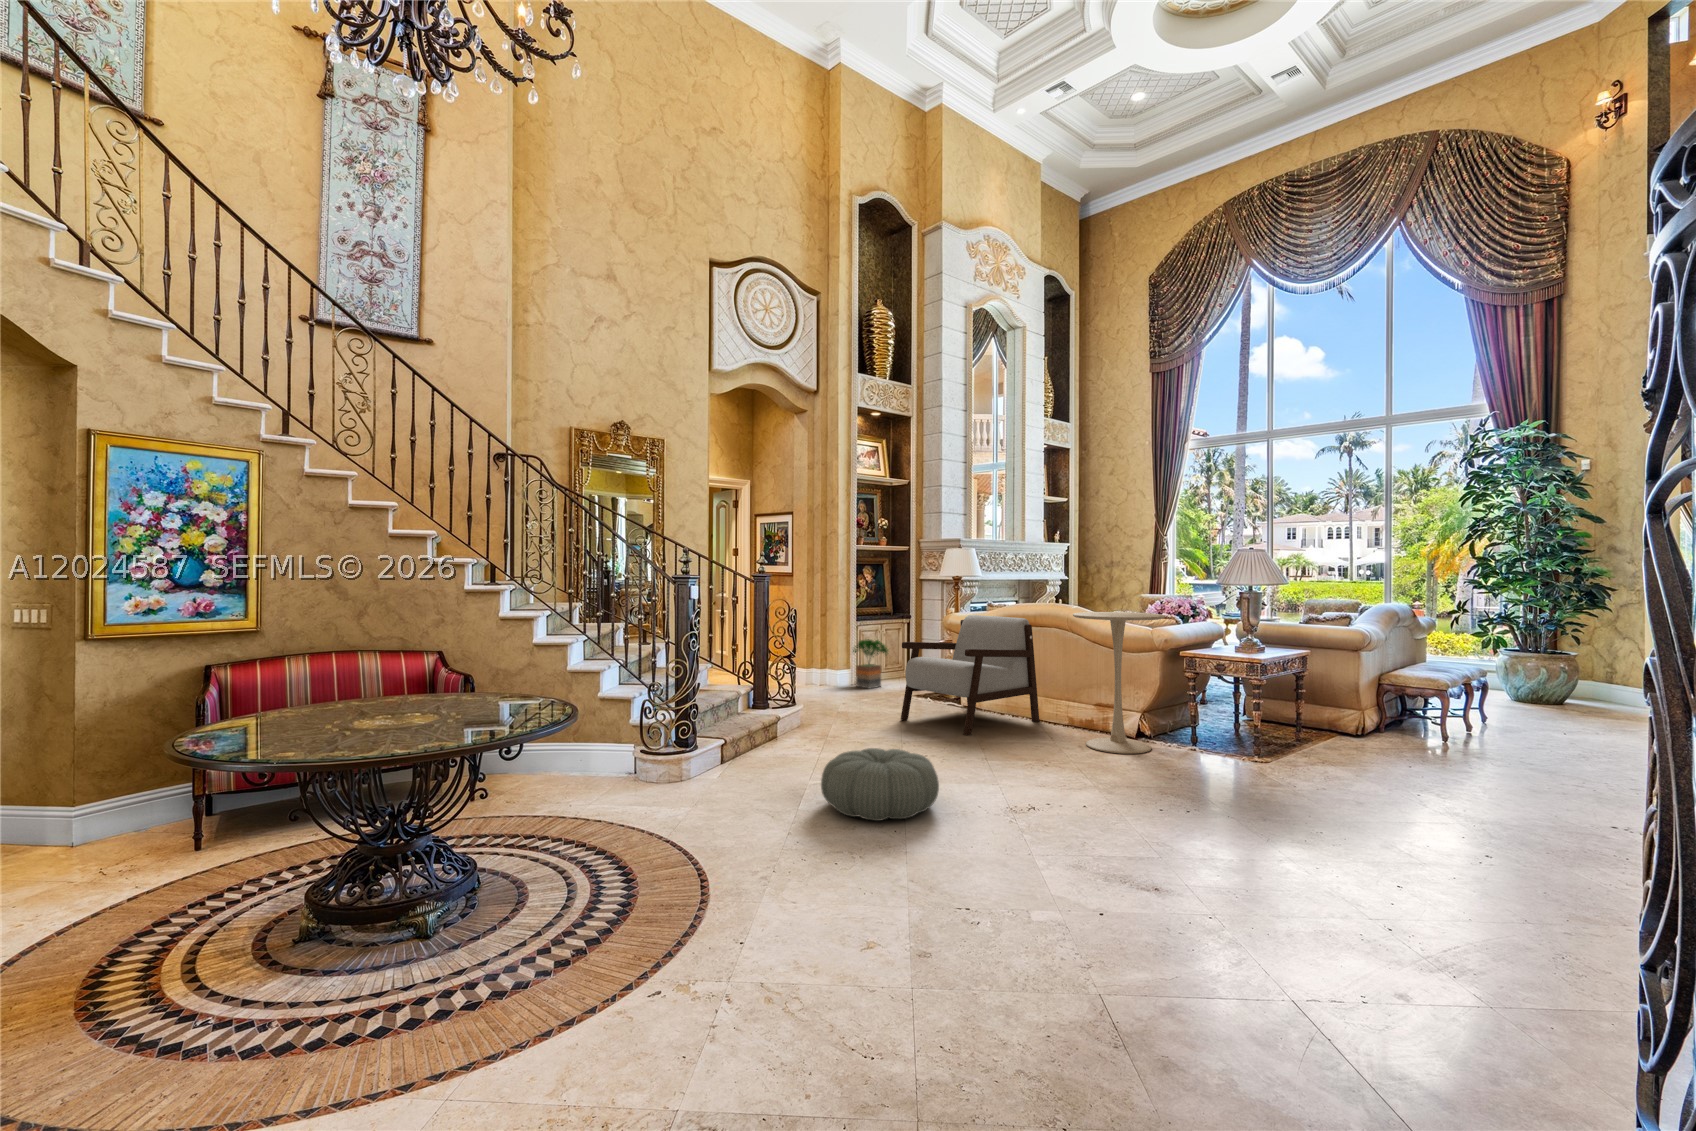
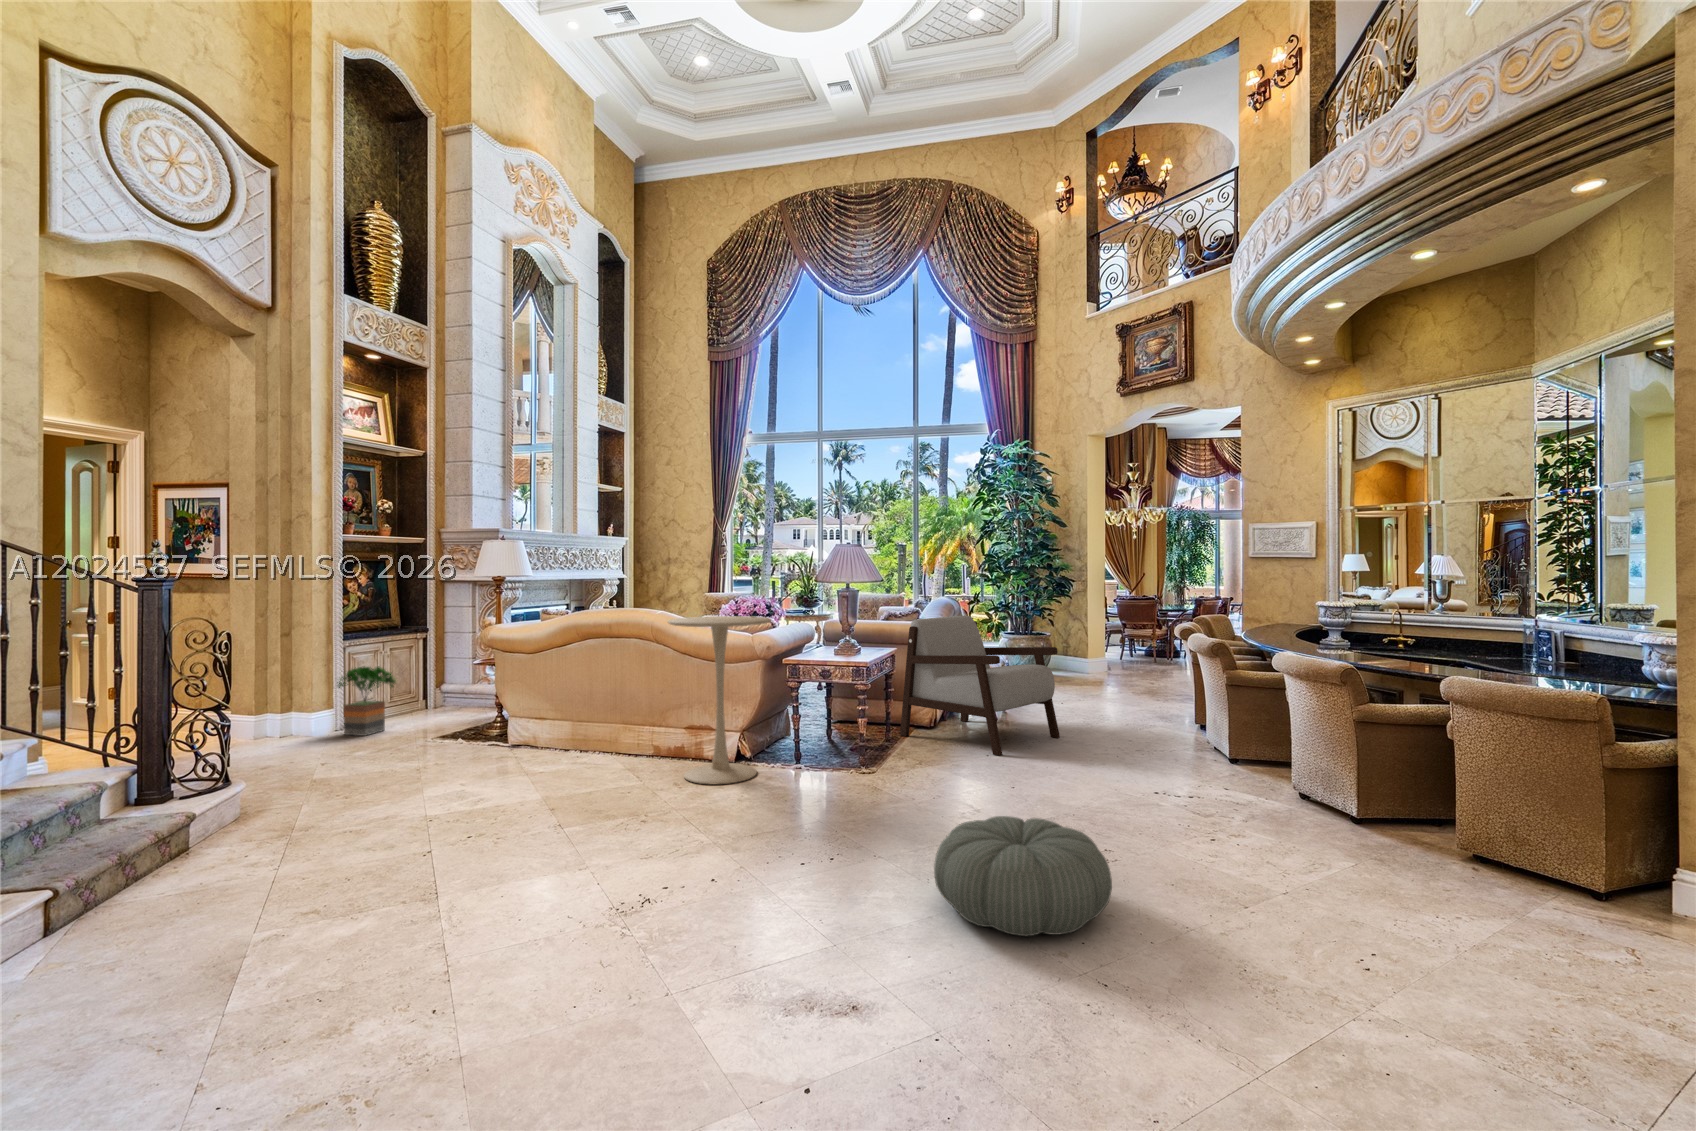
armchair: present [901,615,1039,735] -> present [900,616,1060,756]
pouf: present [821,748,939,821] -> present [934,816,1112,936]

